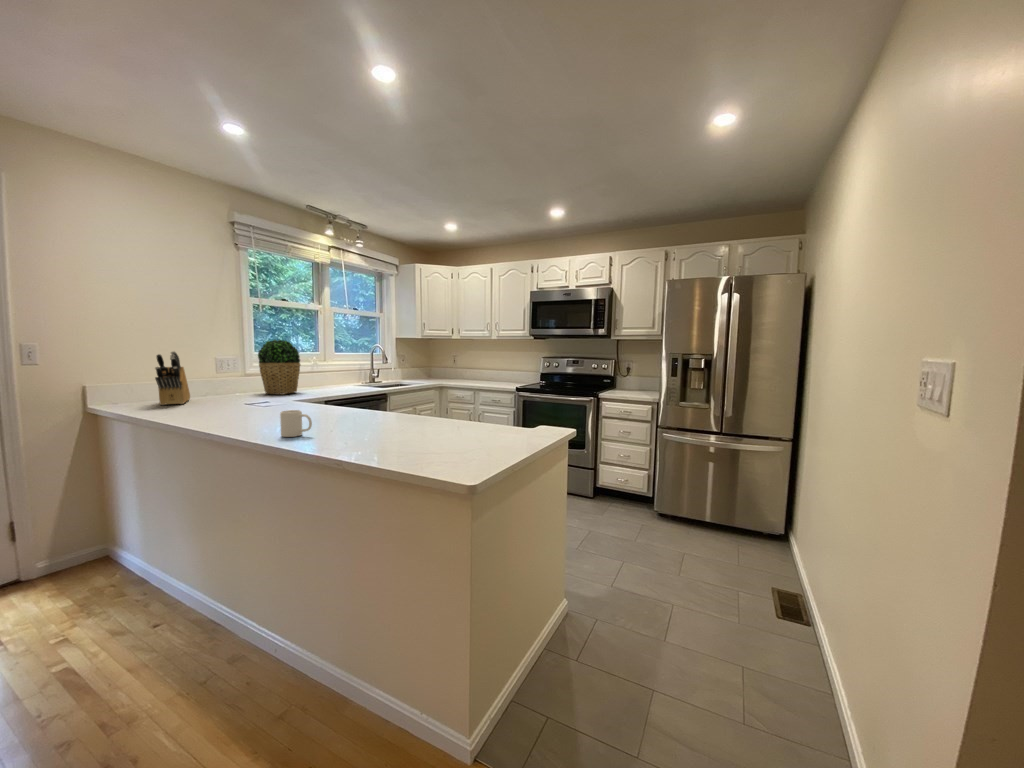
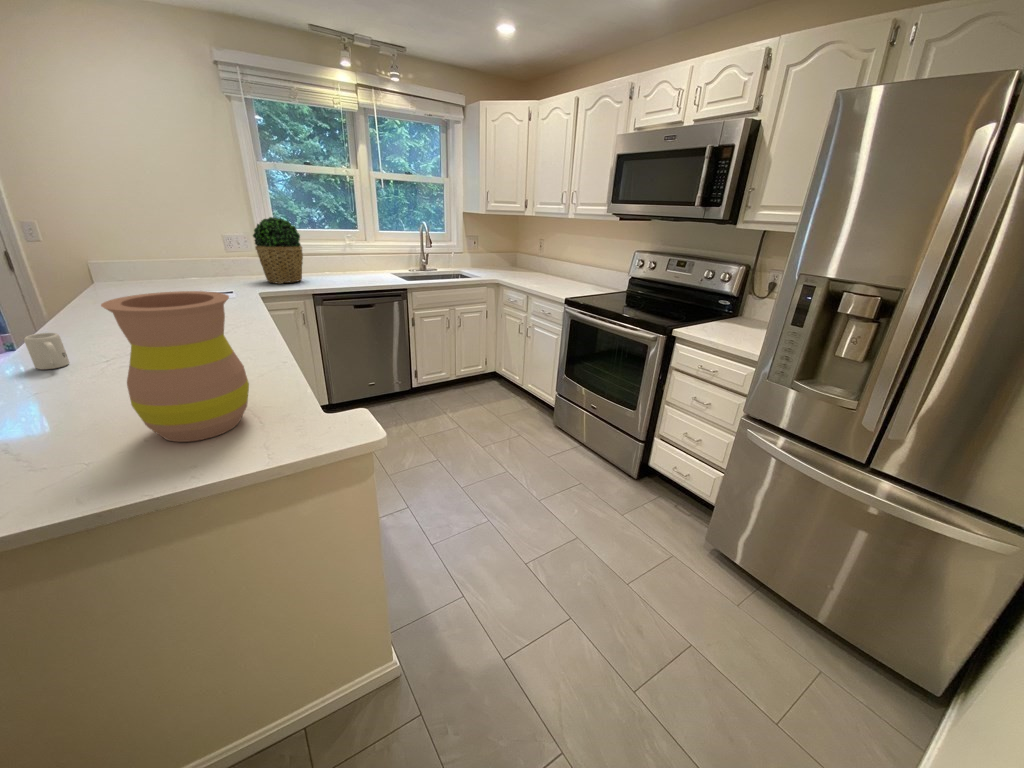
knife block: present [155,351,190,405] -> none [115,232,188,290]
vase: none [458,363,513,441] -> present [101,291,249,442]

